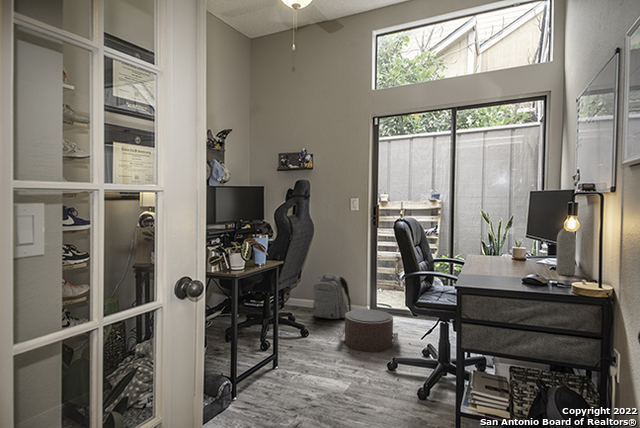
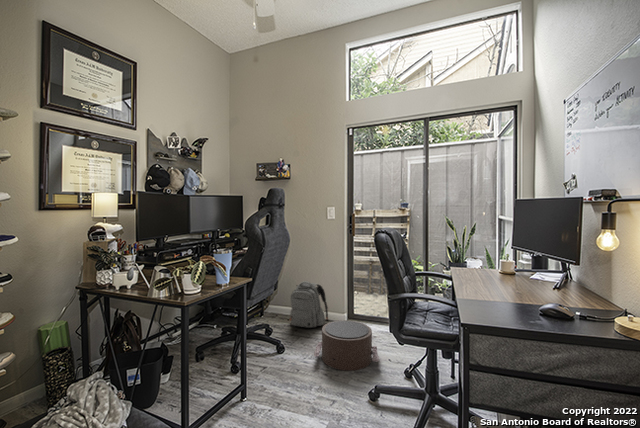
water bottle: present [556,222,576,276] -> none [568,234,593,298]

